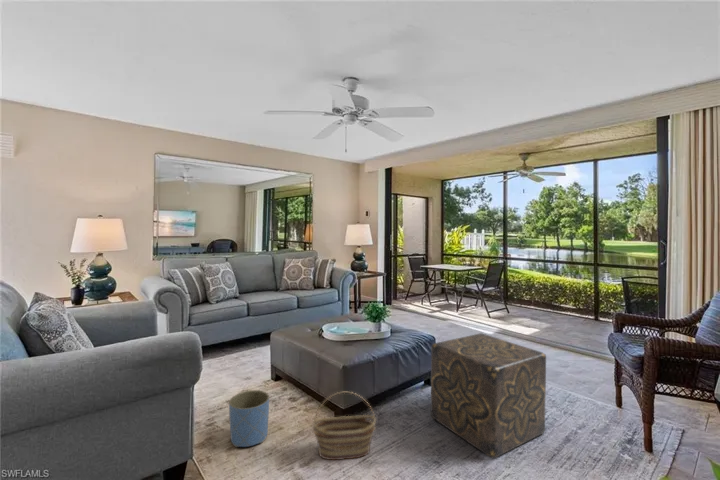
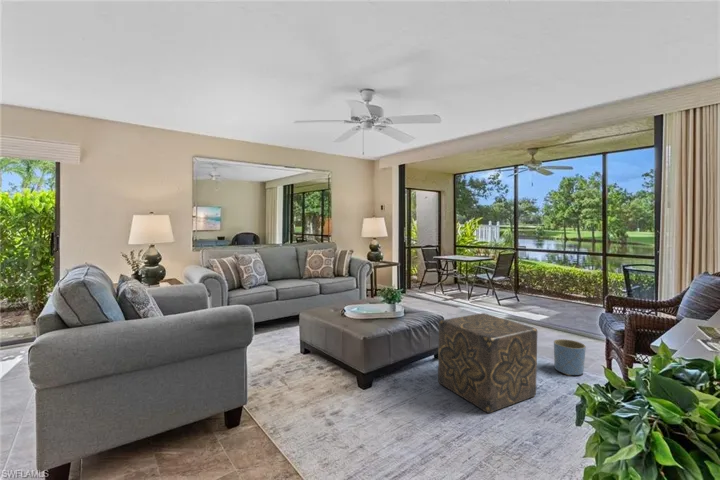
planter: present [229,390,269,447] -> present [554,339,586,376]
basket: present [313,392,376,460] -> none [339,357,391,411]

